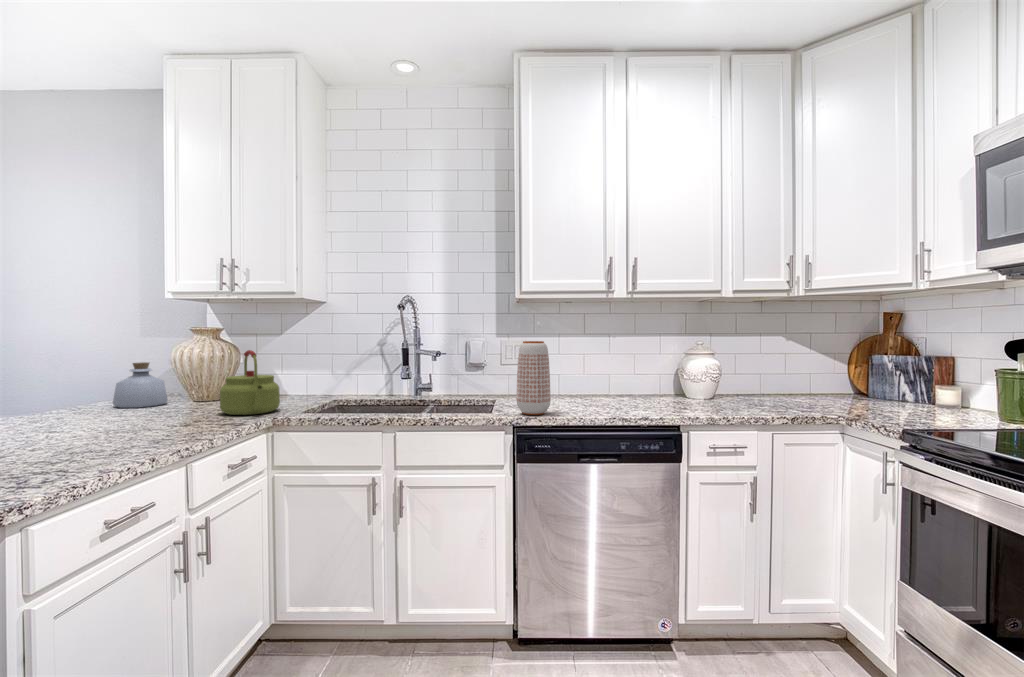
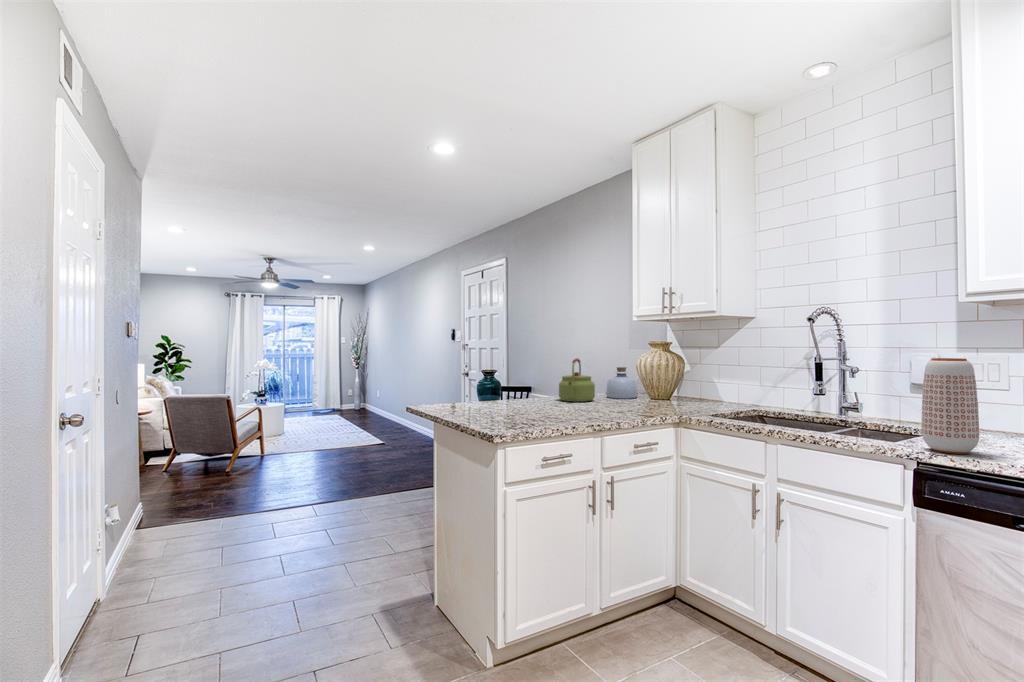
kettle: present [220,350,280,415] -> present [559,358,595,402]

